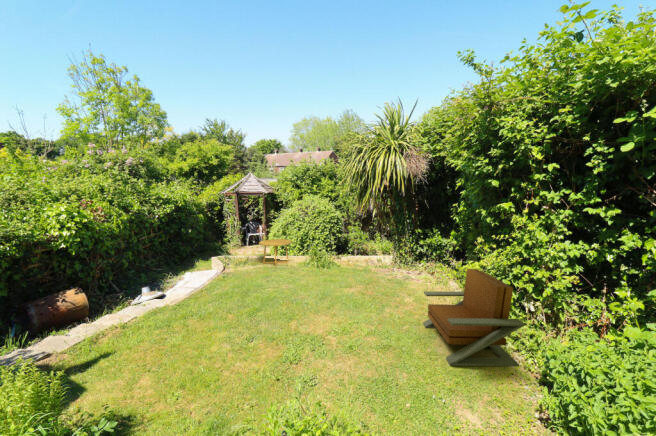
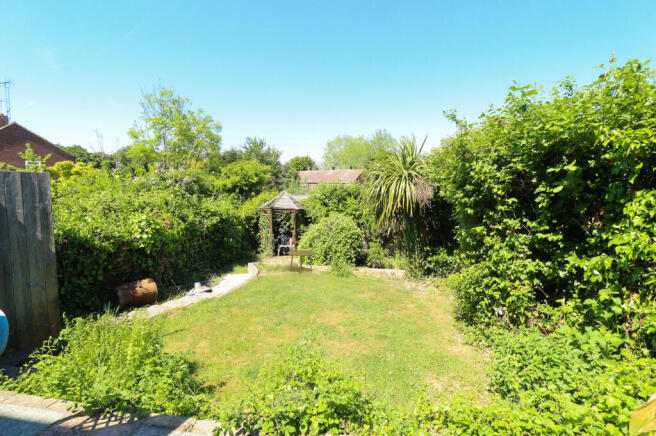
lounge chair: present [423,269,525,366] -> none [415,280,487,360]

